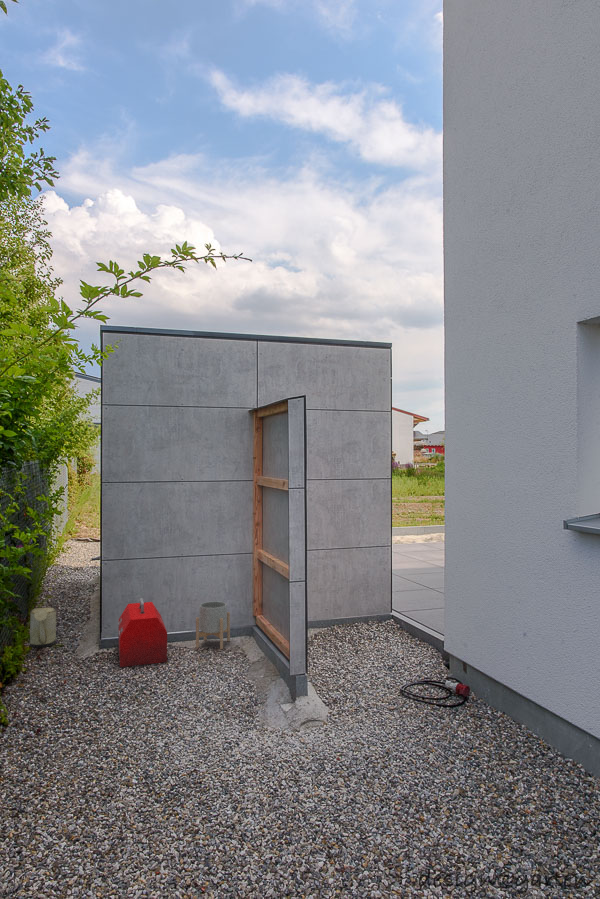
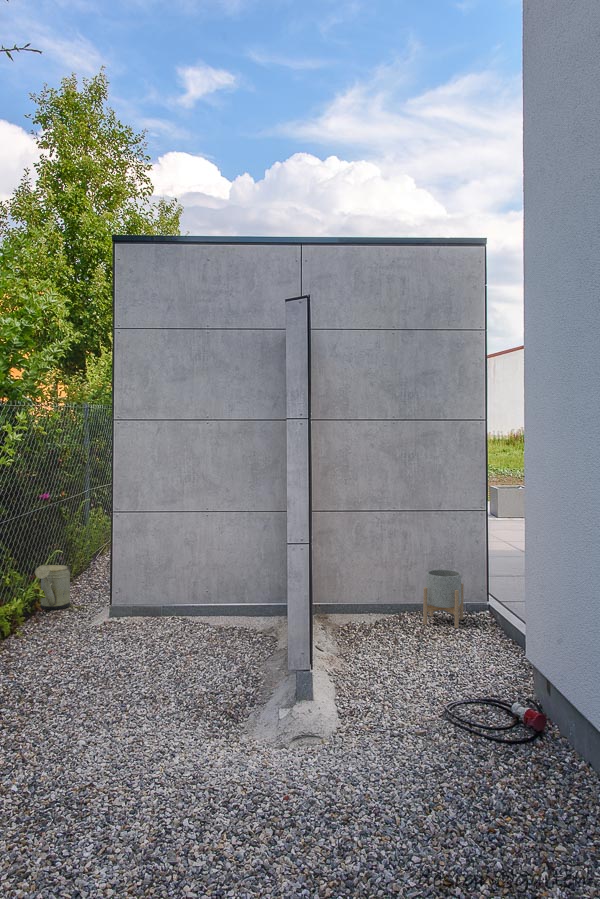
toolbox: present [118,598,167,667] -> none [113,560,182,640]
planter: present [196,601,230,649] -> present [423,569,464,628]

